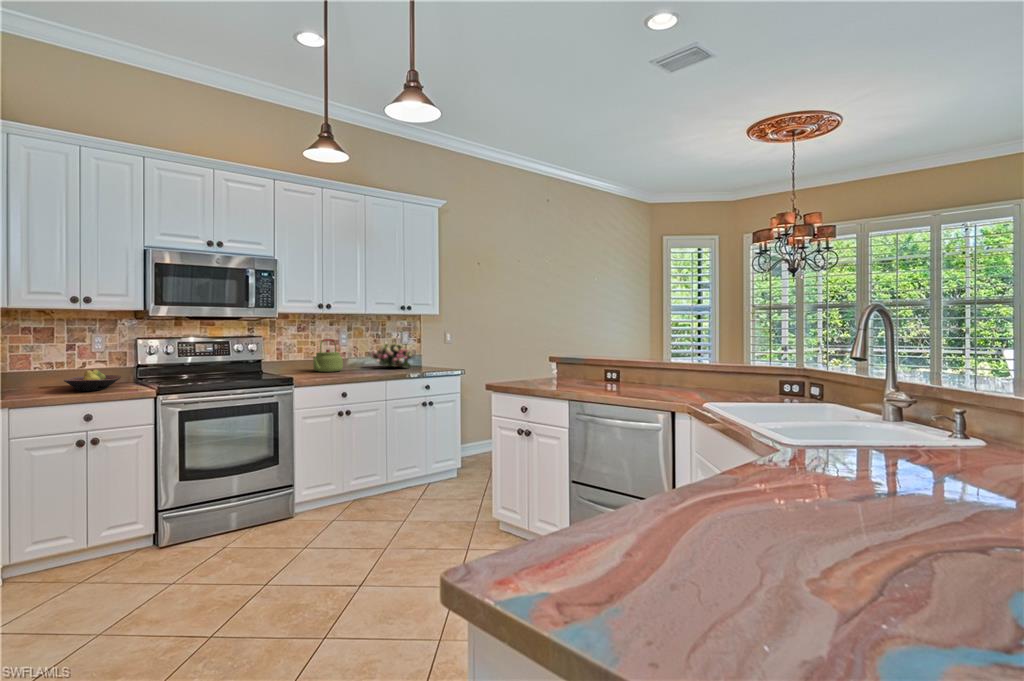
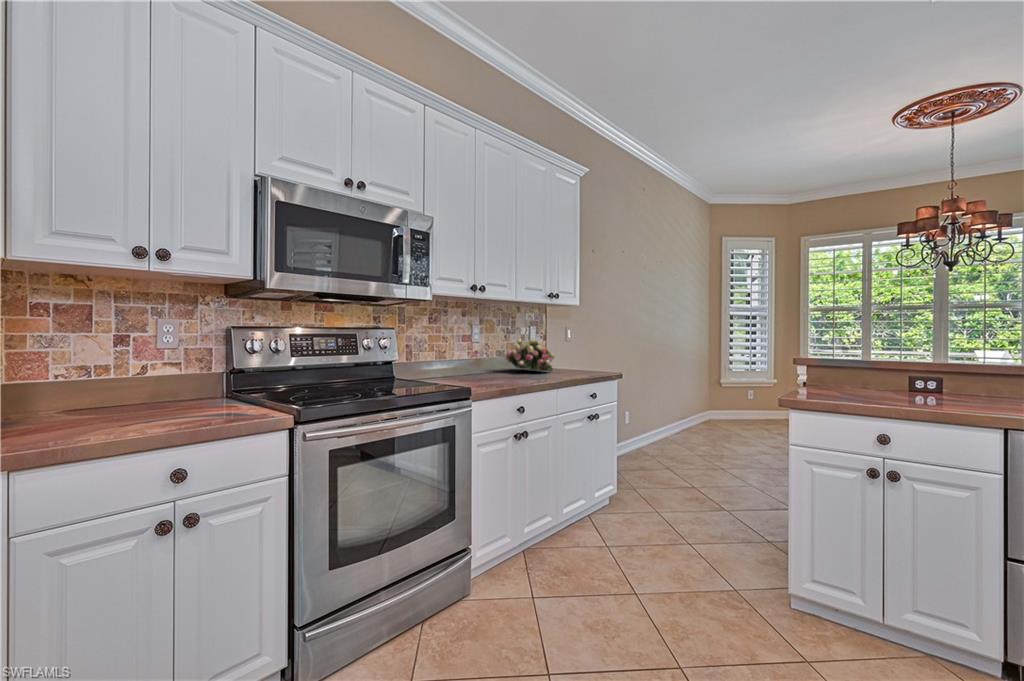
kettle: present [313,339,343,372] -> none [449,333,486,378]
fruit bowl: present [64,369,121,391] -> none [125,378,220,421]

